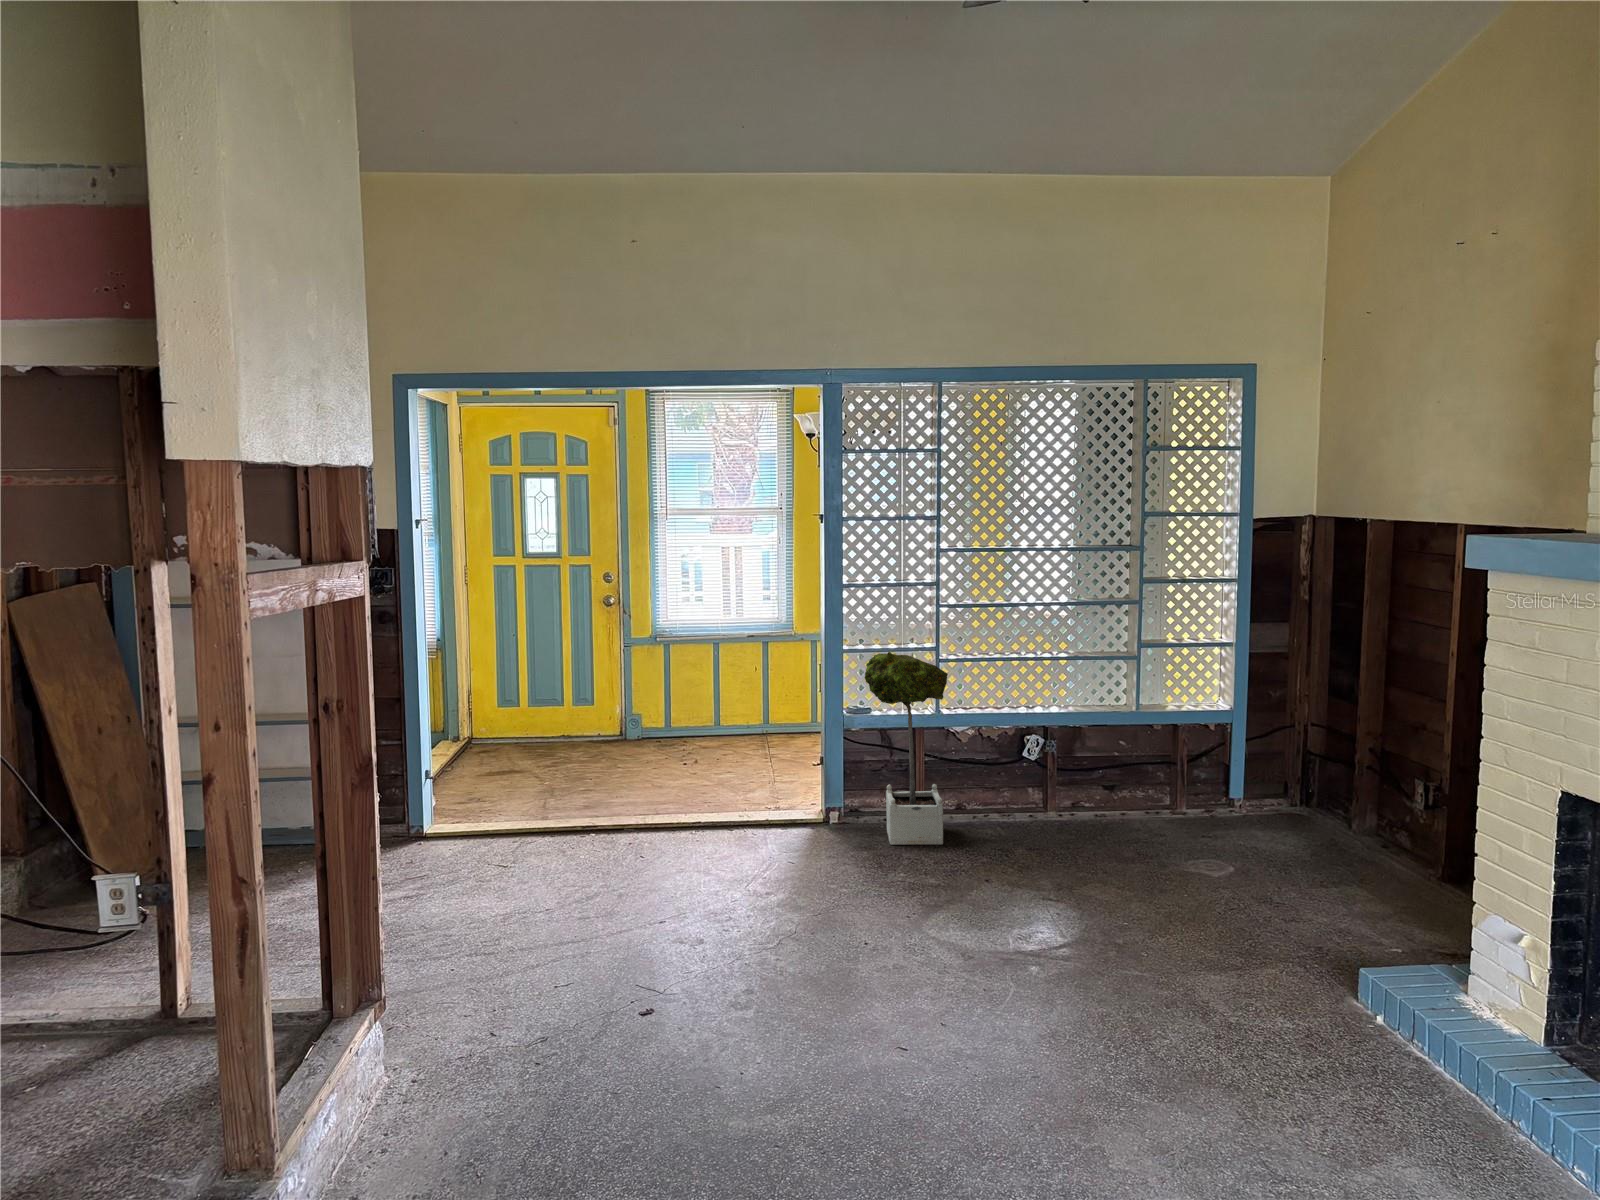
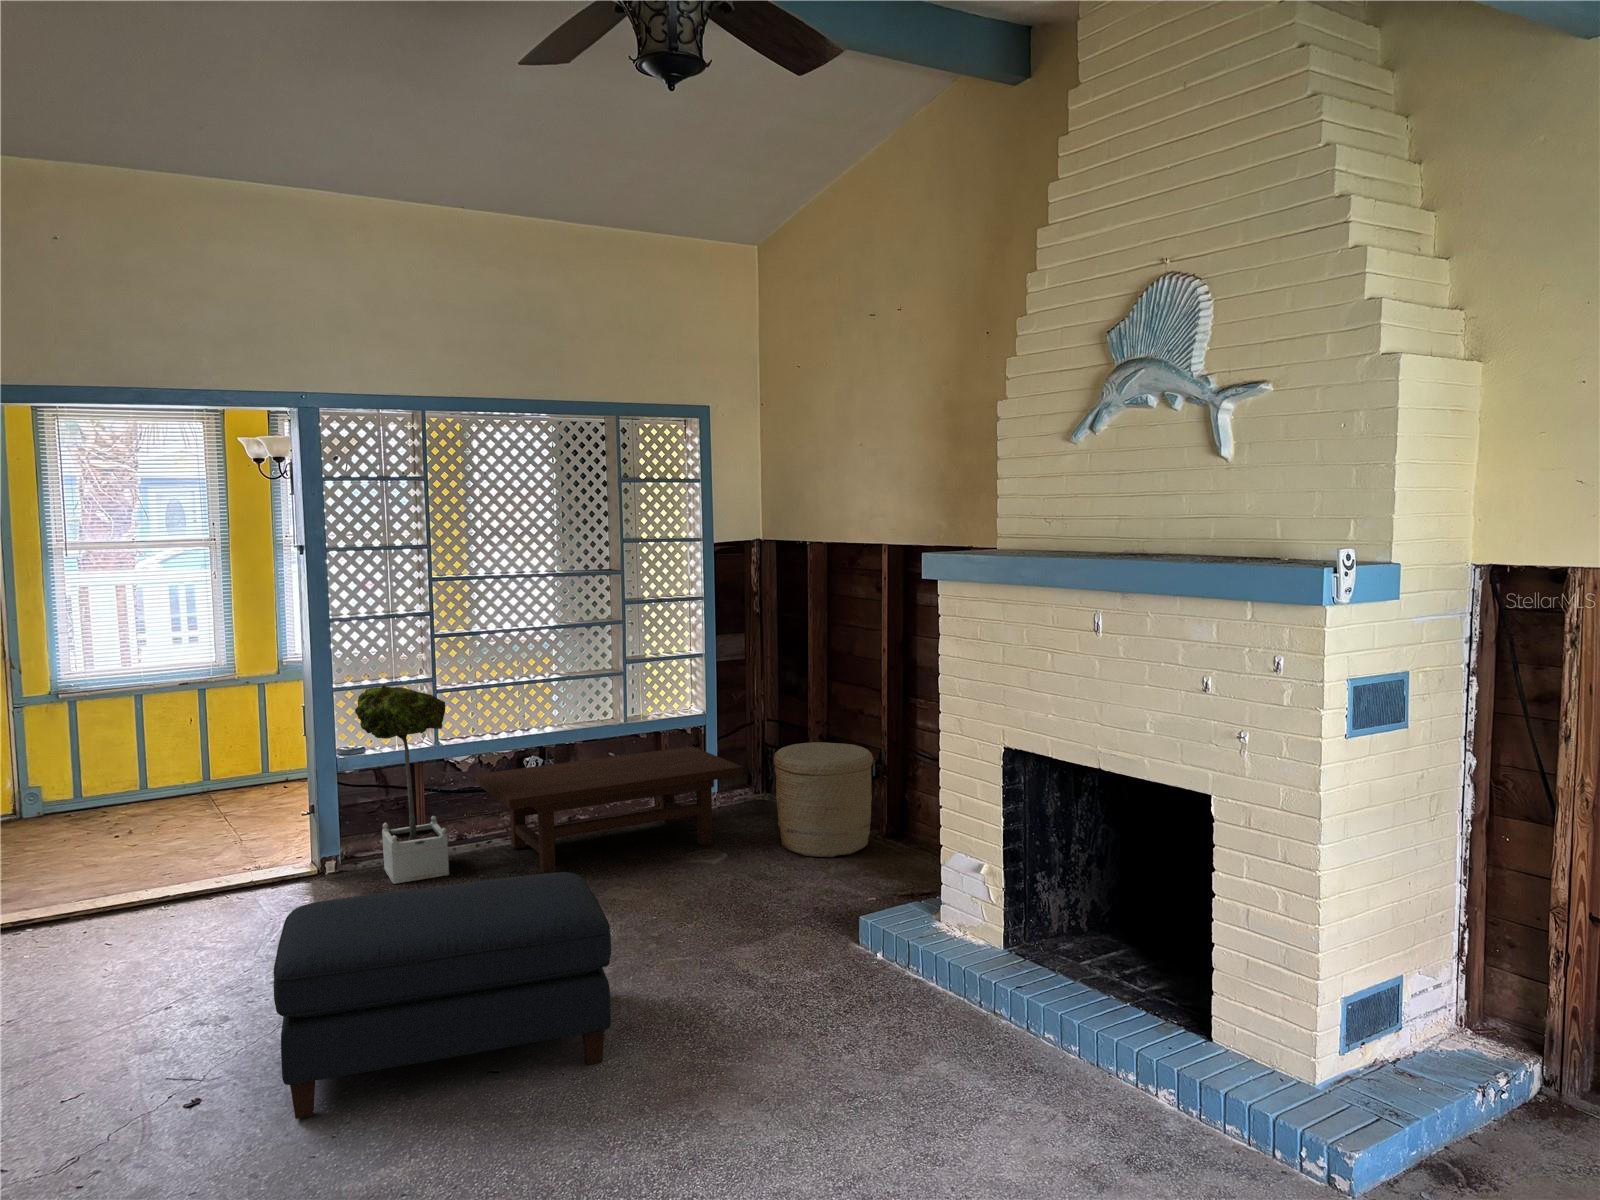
coffee table: none [978,745,1266,859] -> present [476,746,743,874]
woven basket: none [1302,757,1431,895] -> present [774,742,873,857]
ottoman: none [733,851,1042,1060] -> present [273,872,611,1119]

